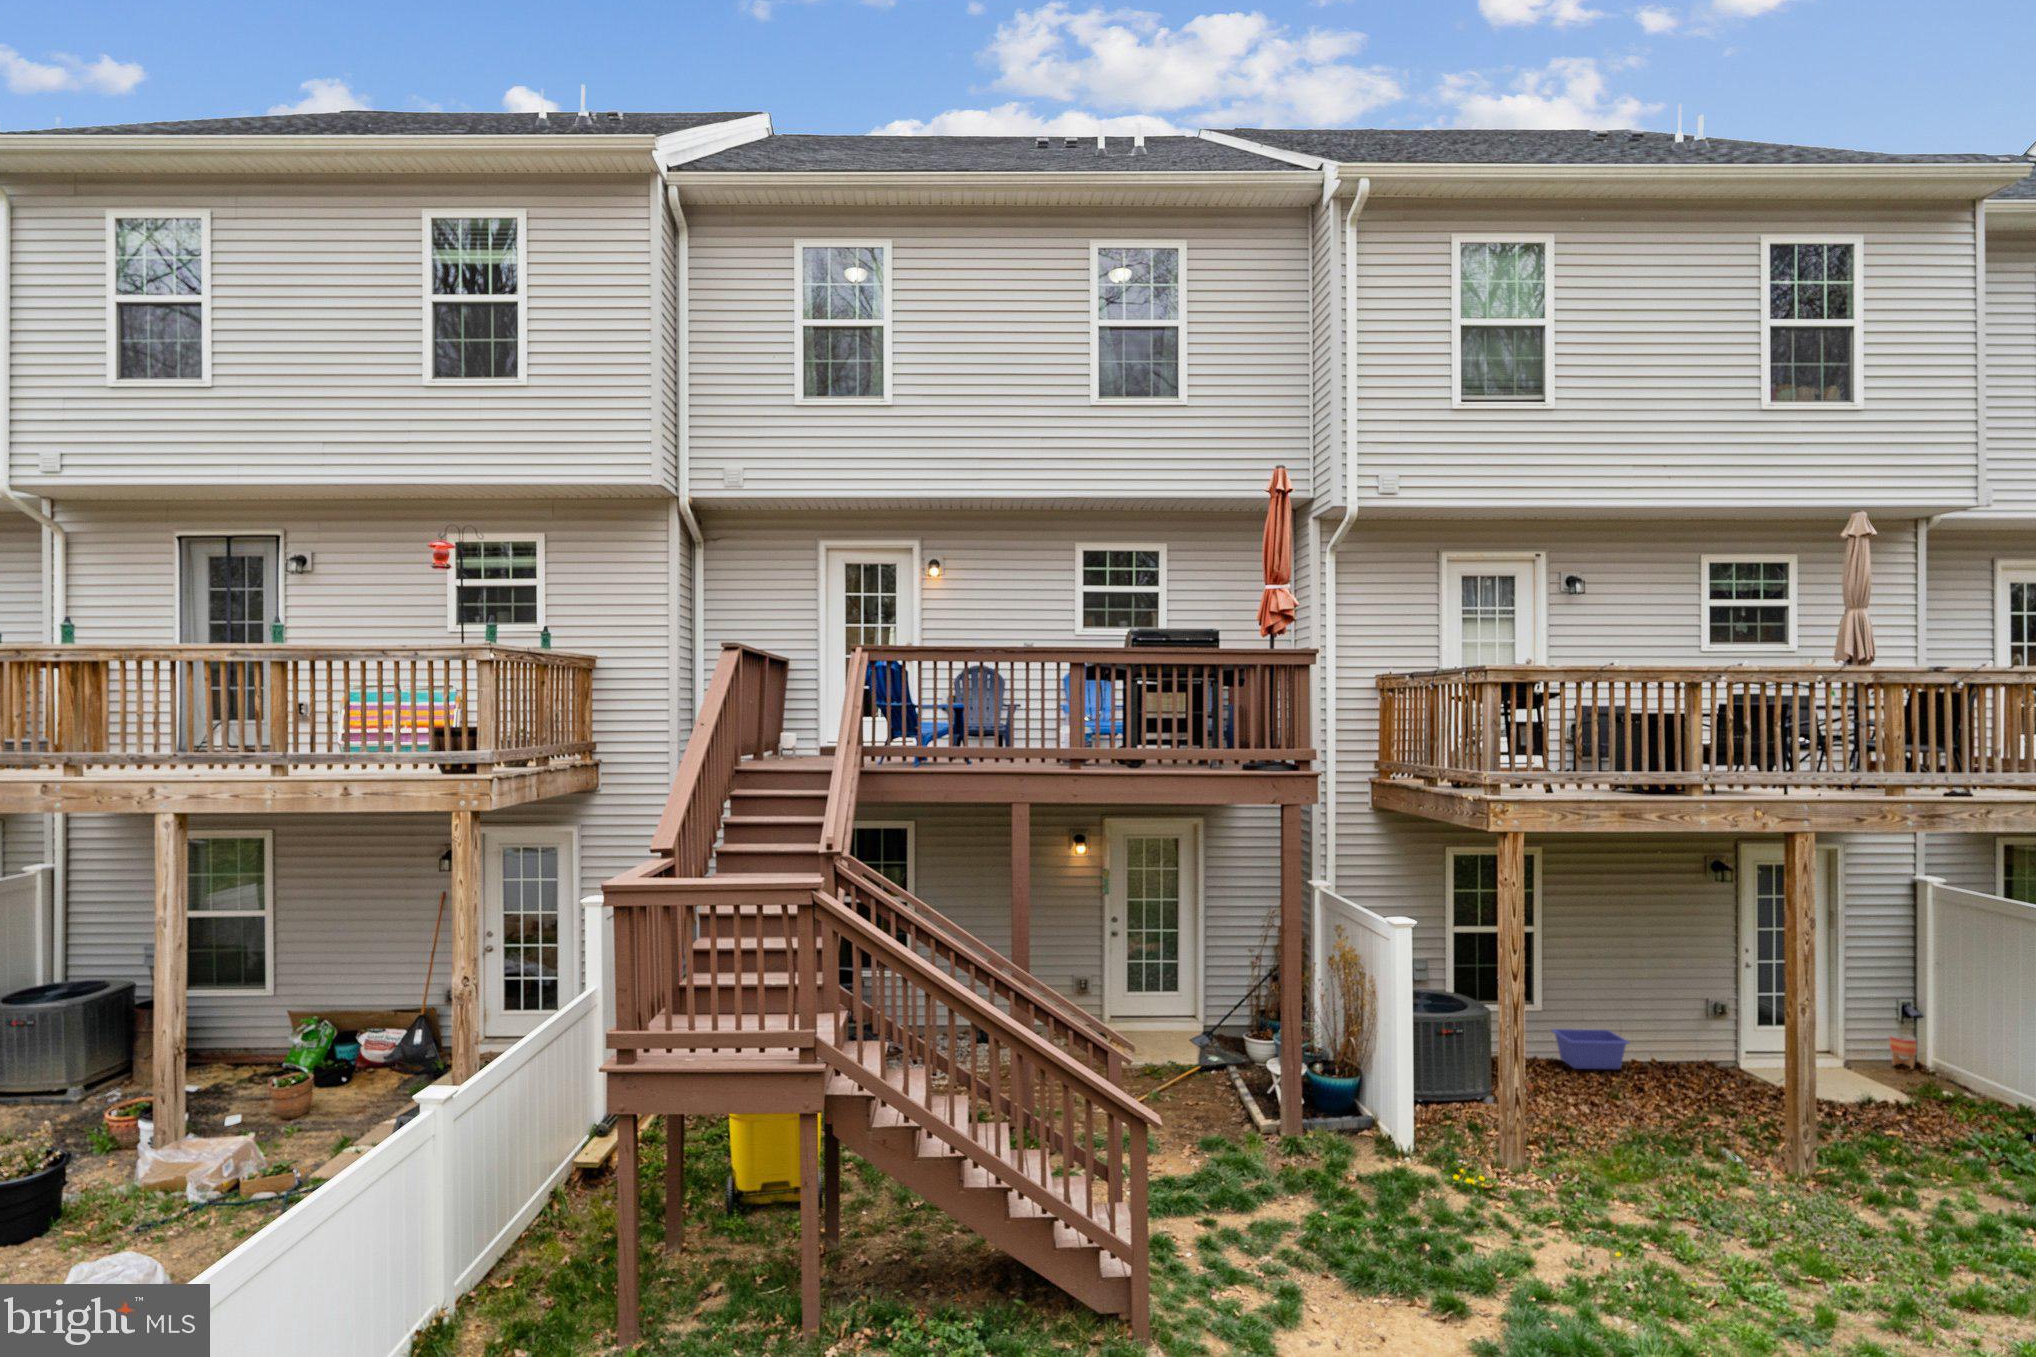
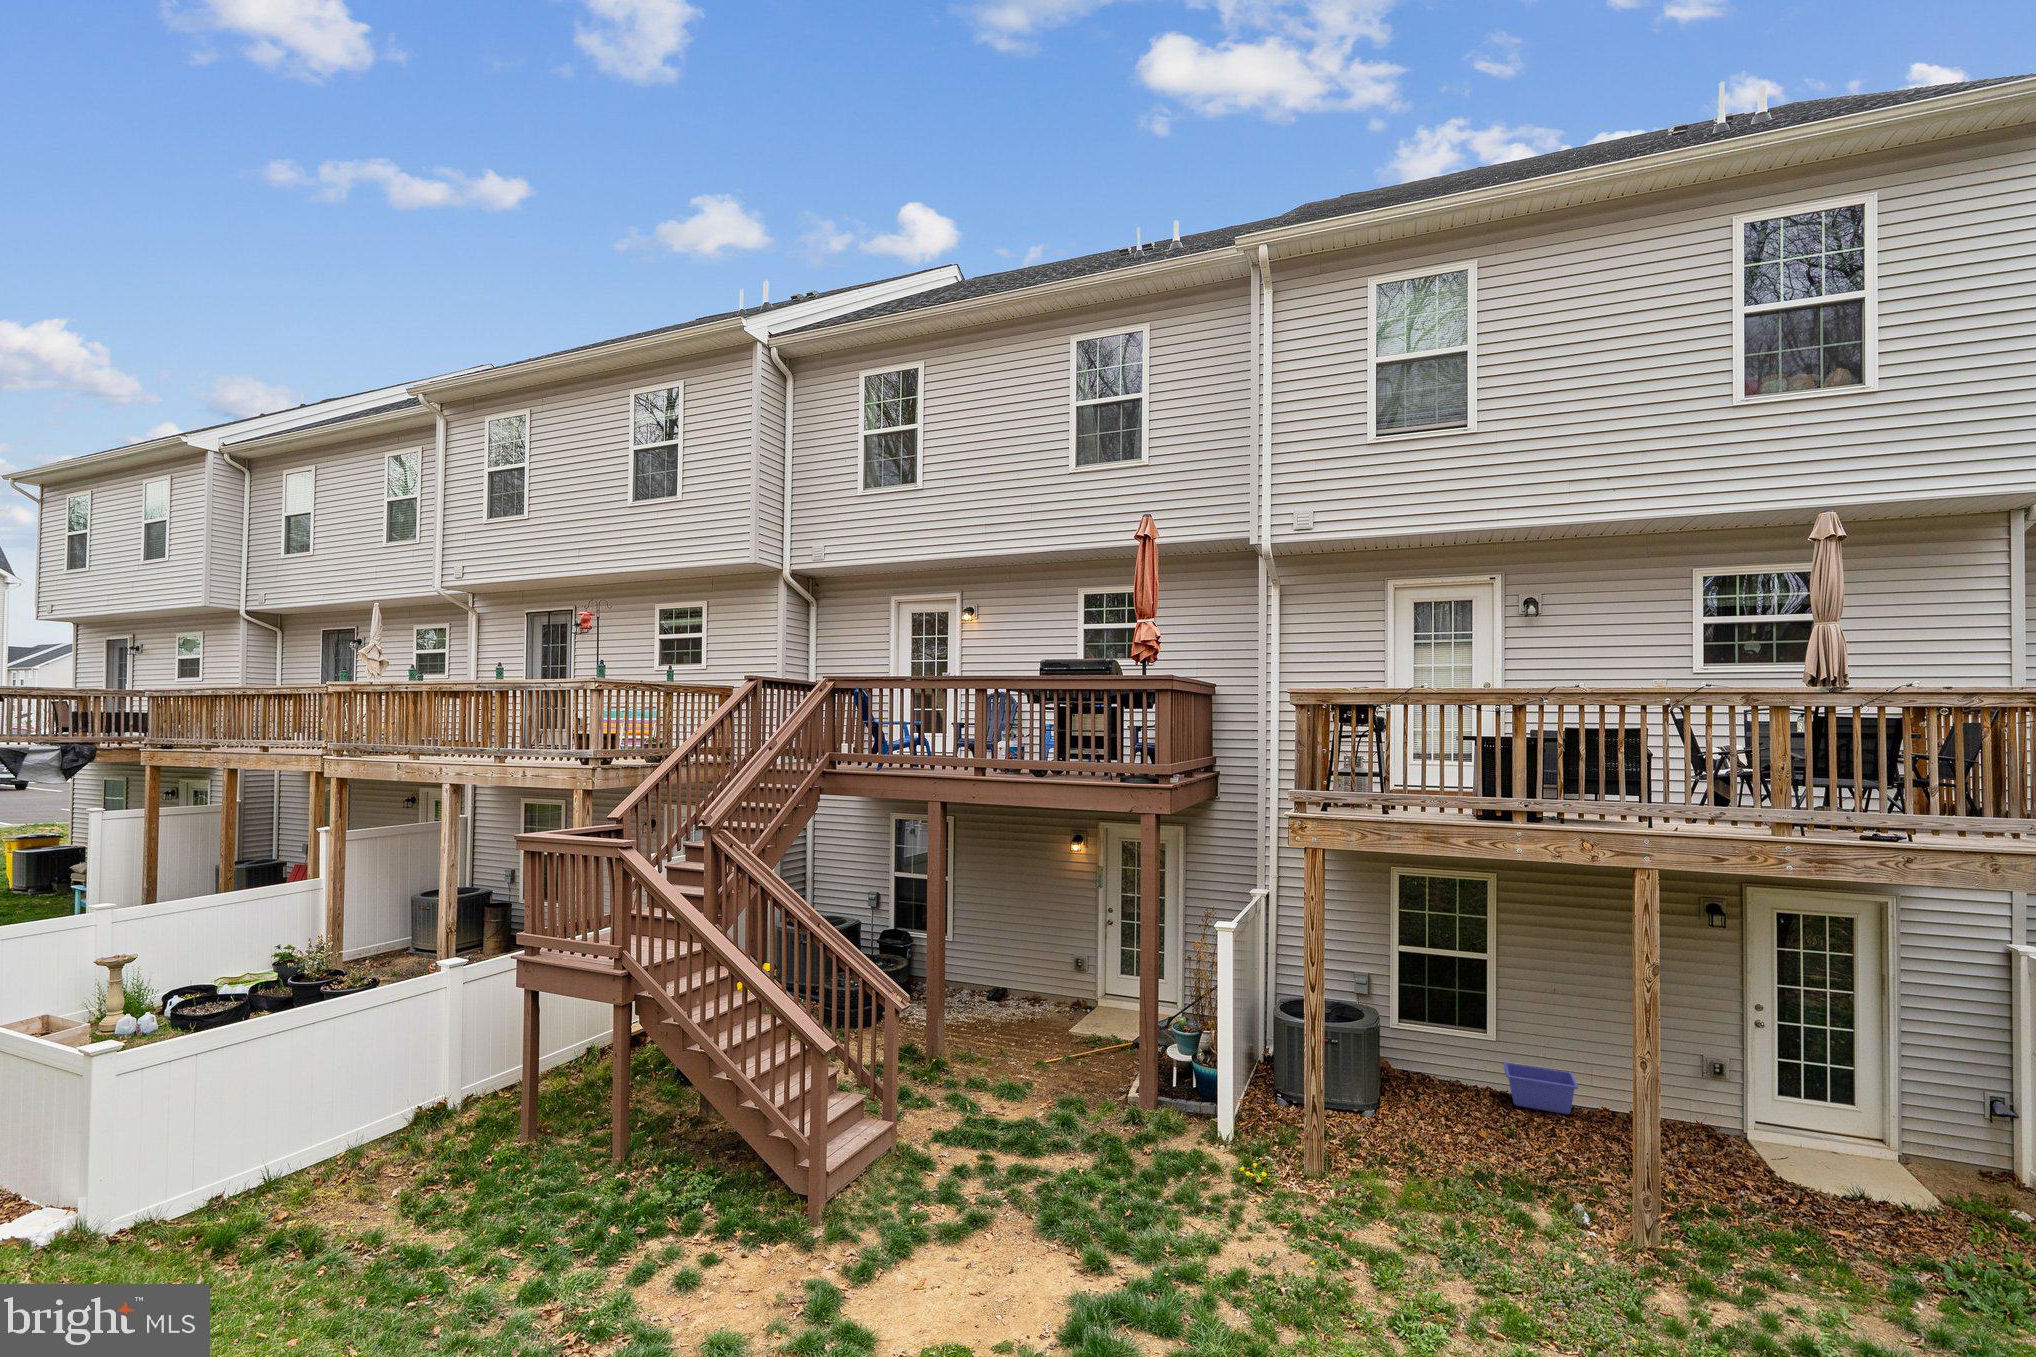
planter: present [1889,1035,1917,1069] -> none [1964,1135,2003,1182]

